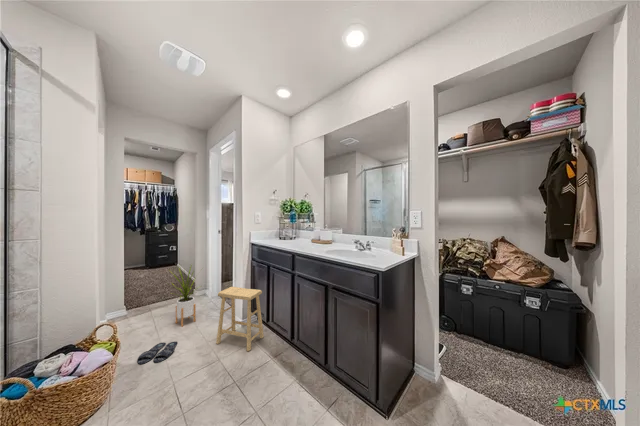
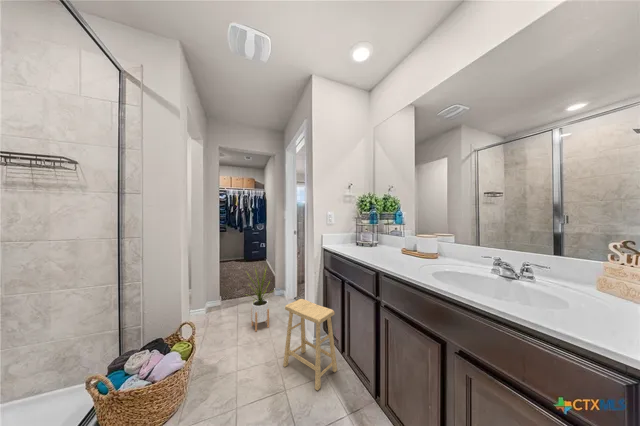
slippers: present [138,342,177,364] -> none [208,349,247,377]

